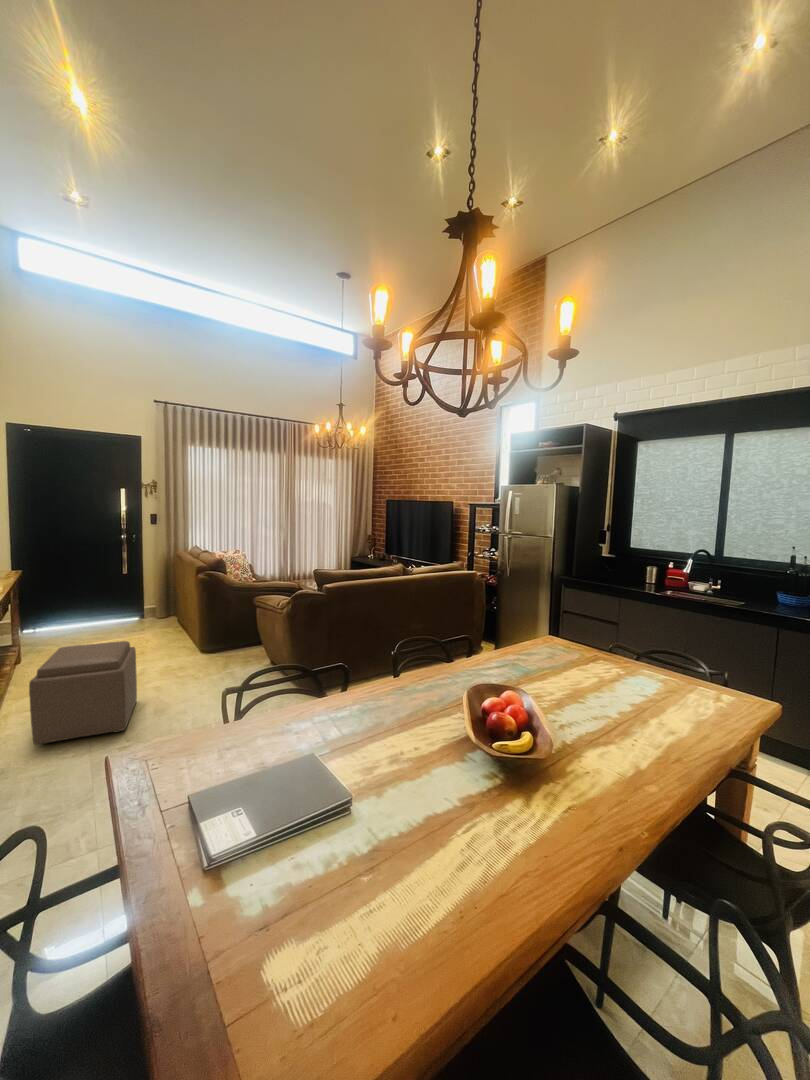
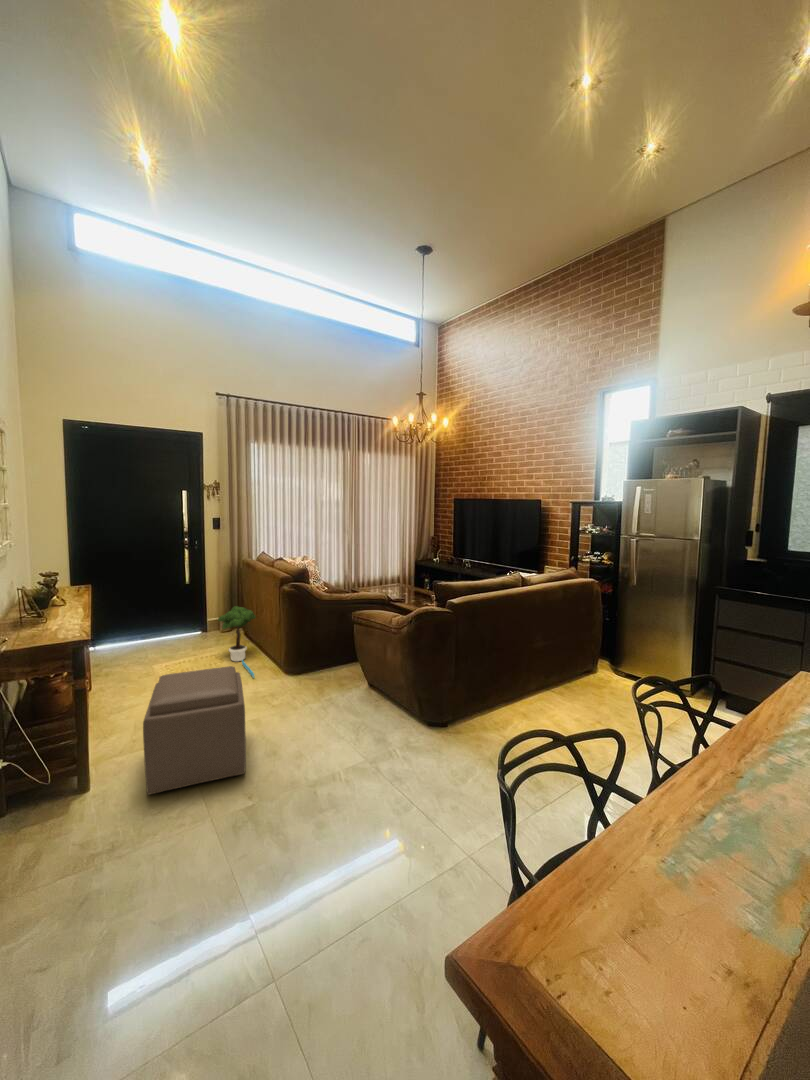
potted tree: none [144,594,181,657] -> present [218,606,256,678]

